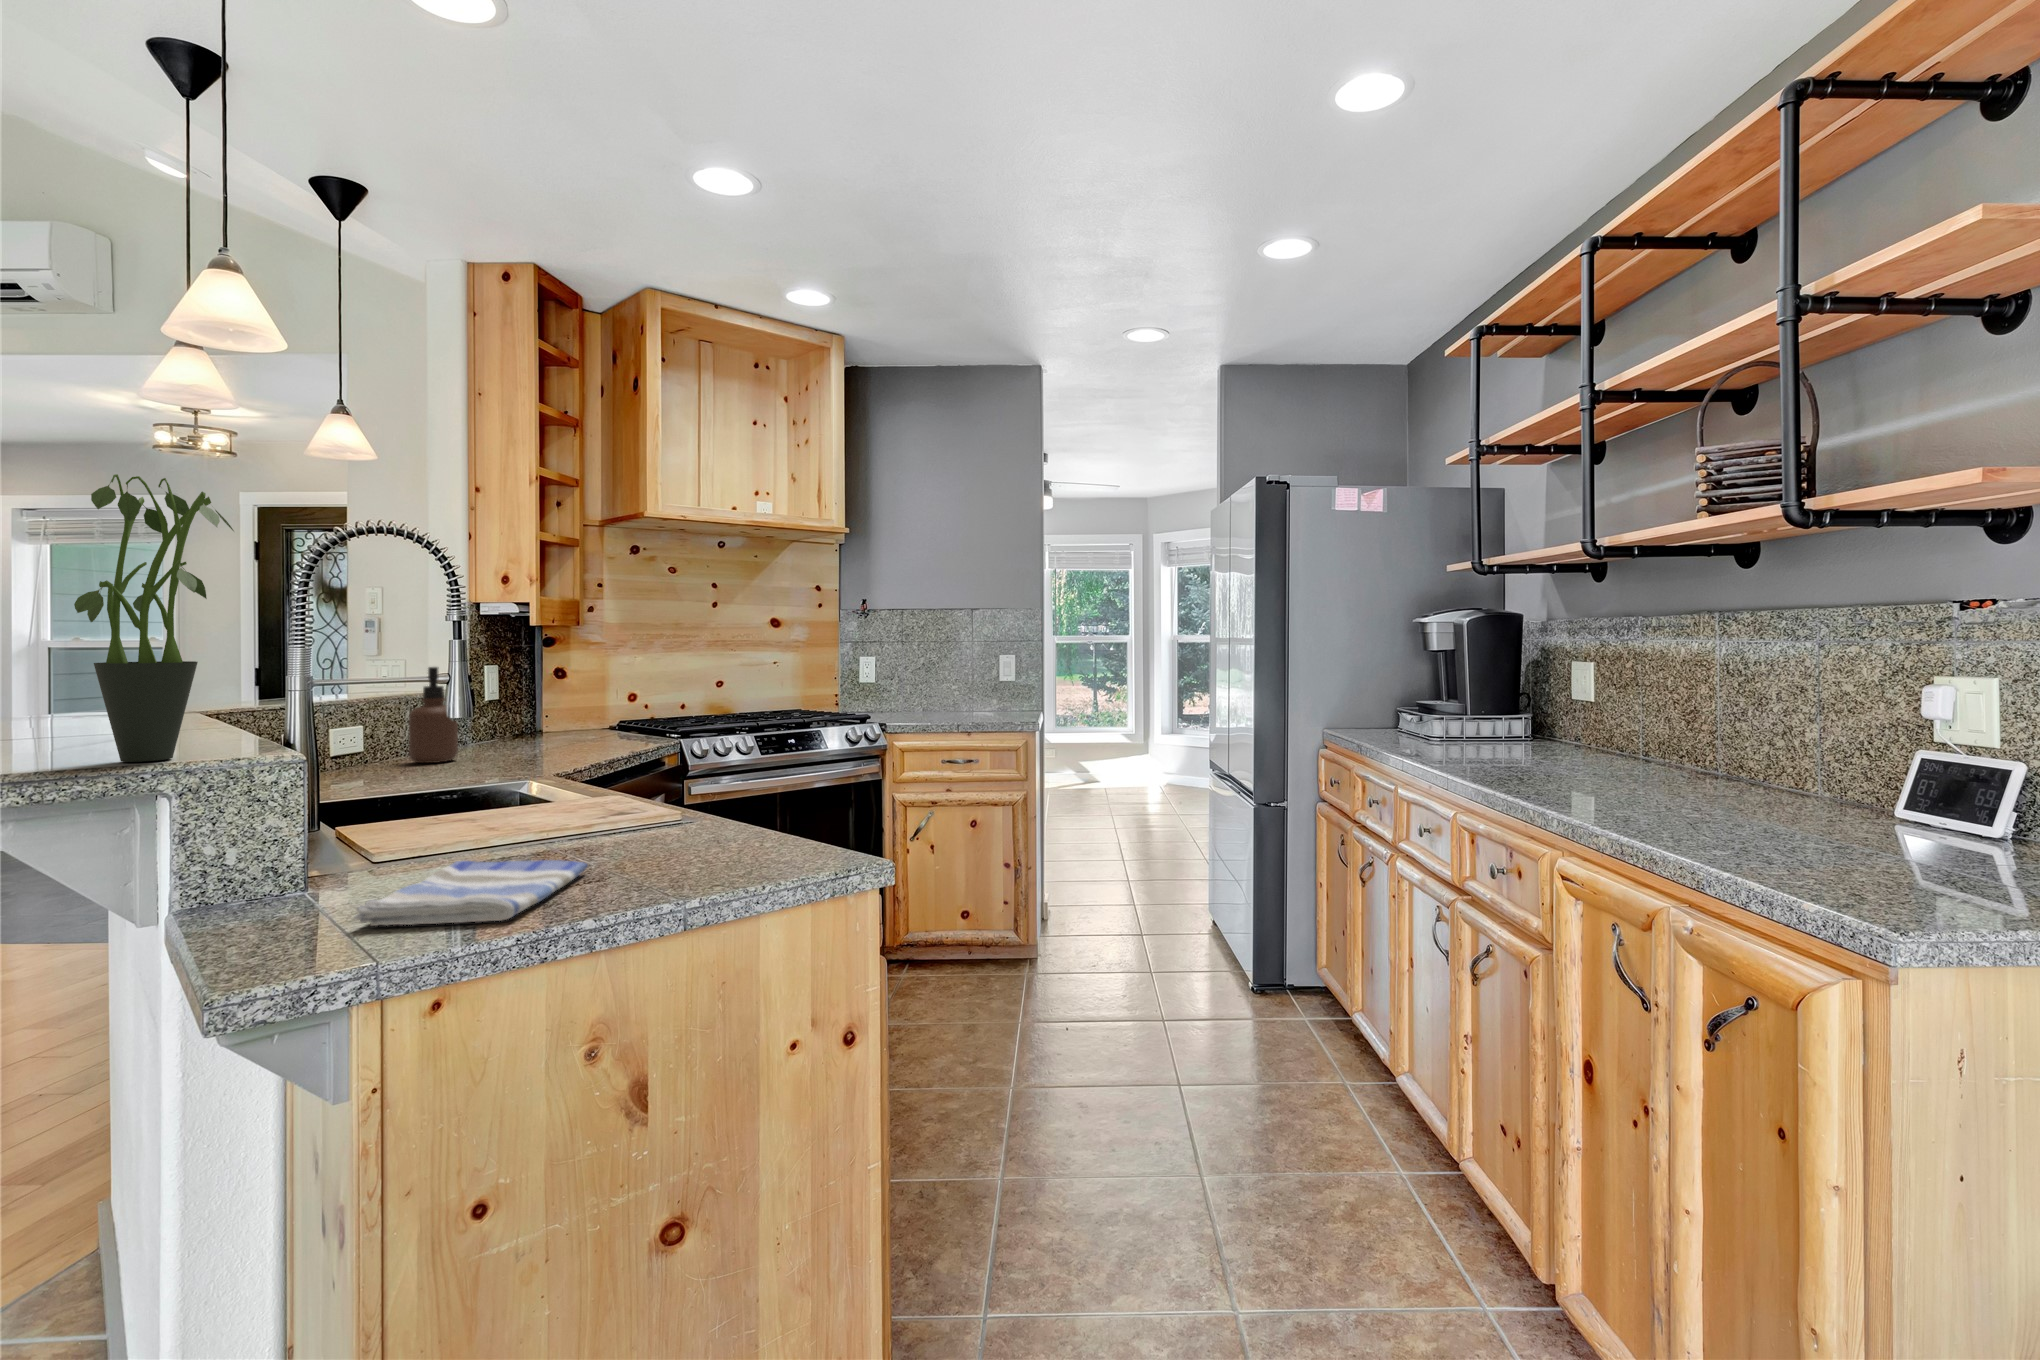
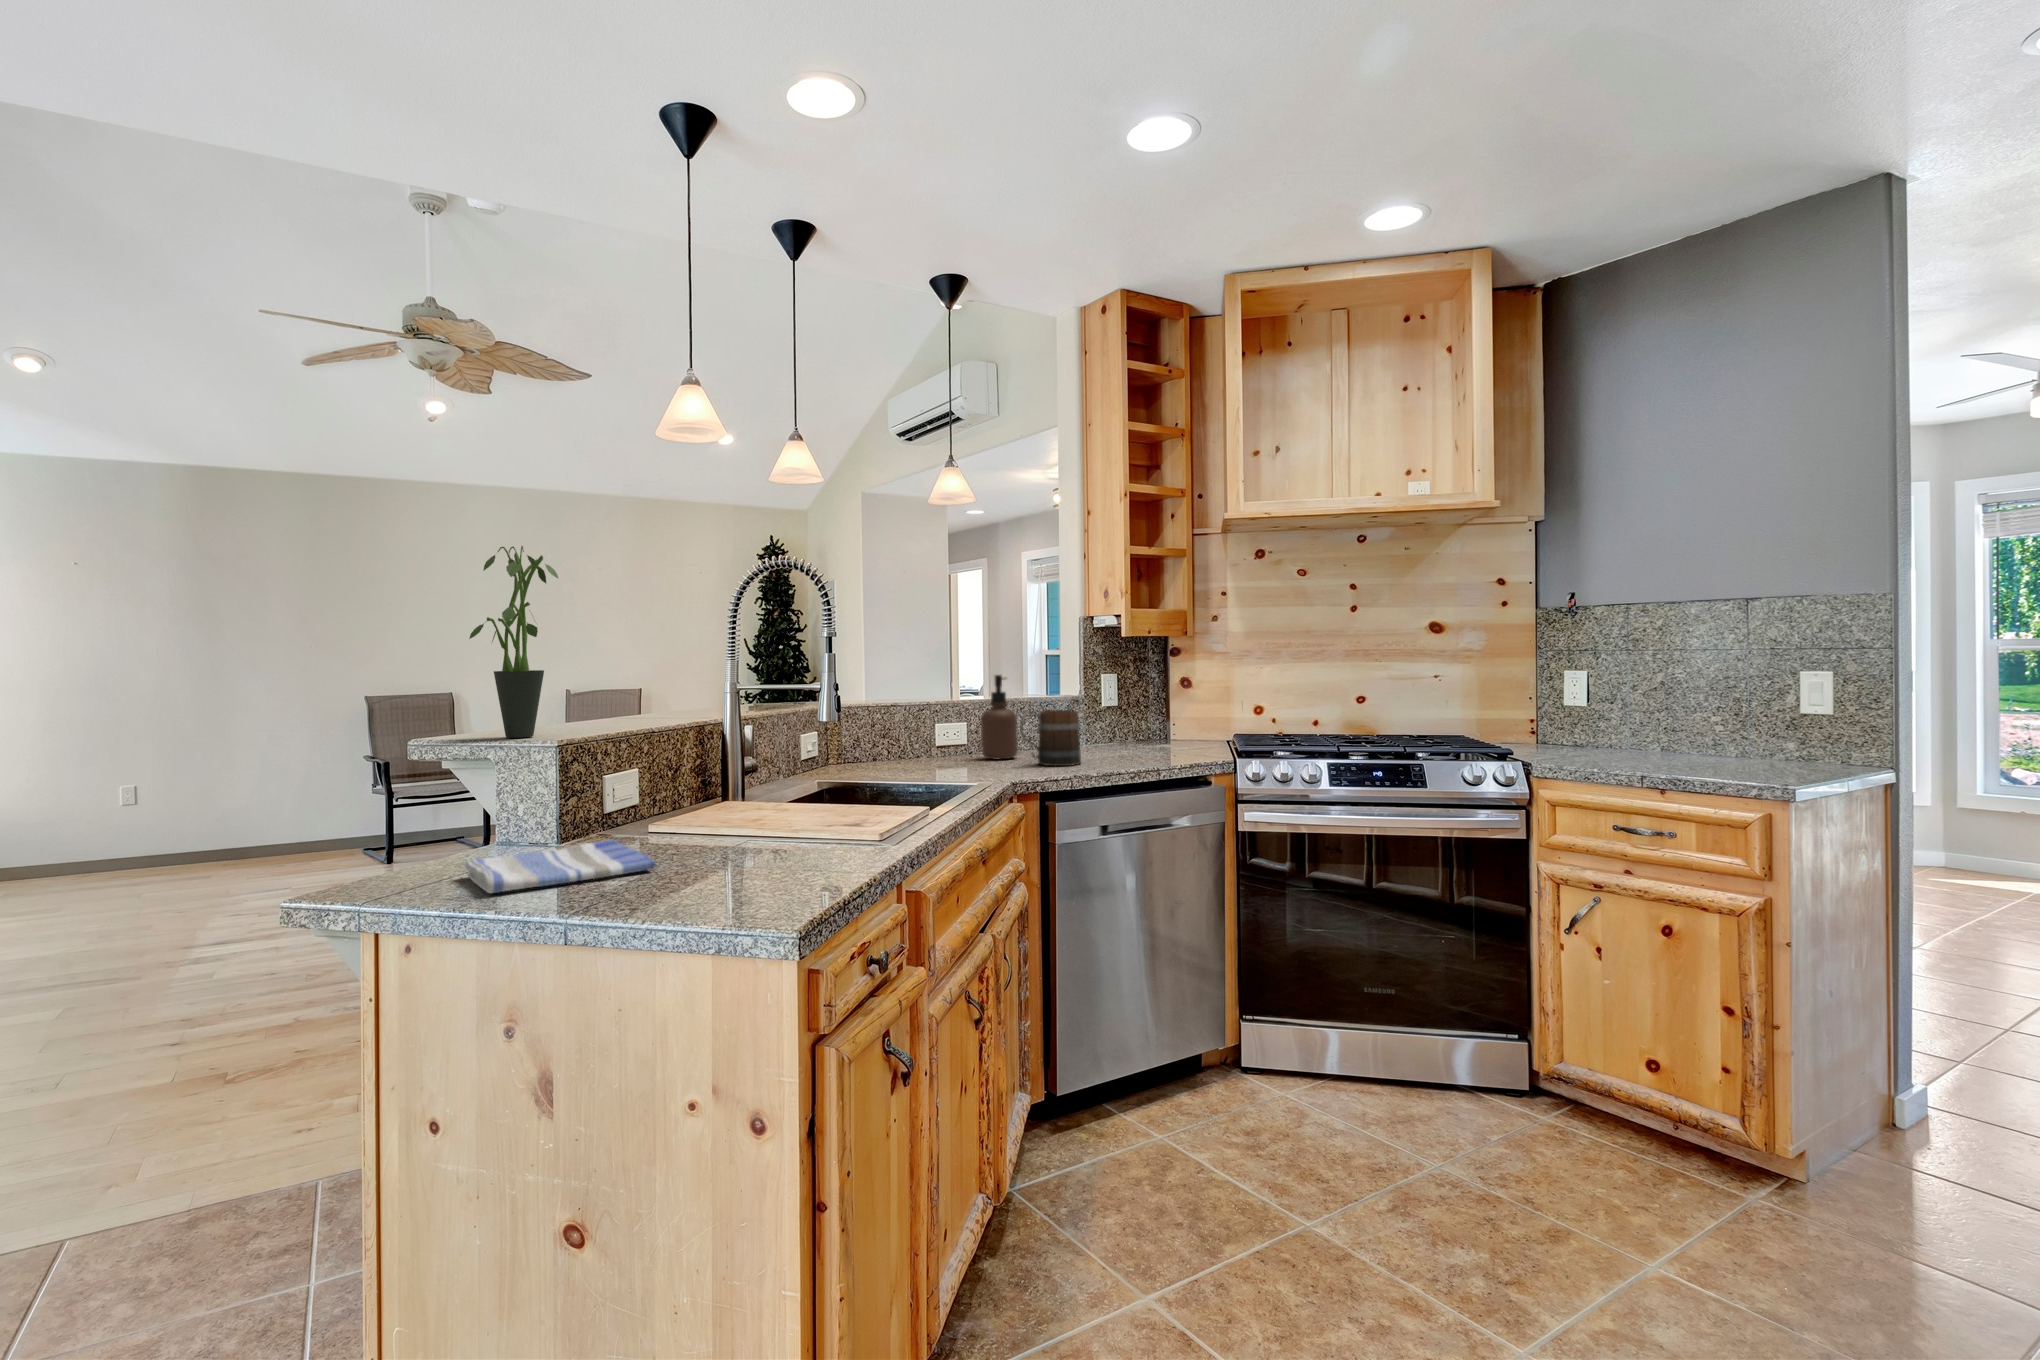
mug: none [507,702,564,761] -> present [1020,710,1081,766]

